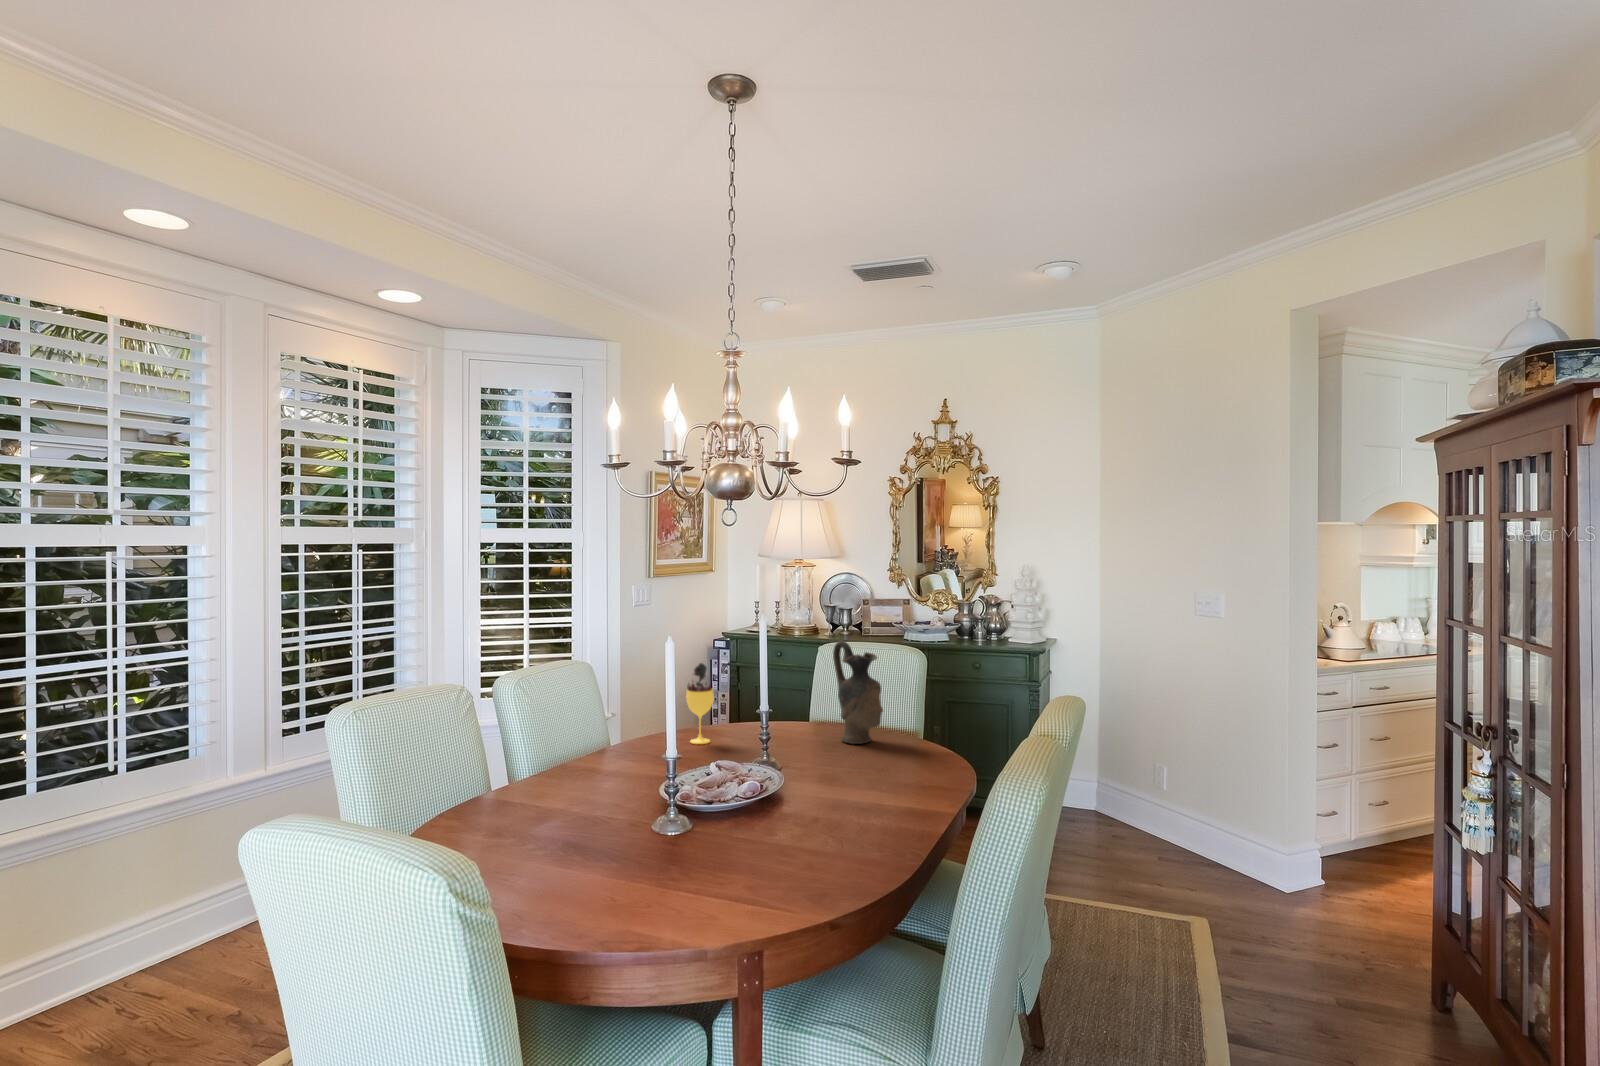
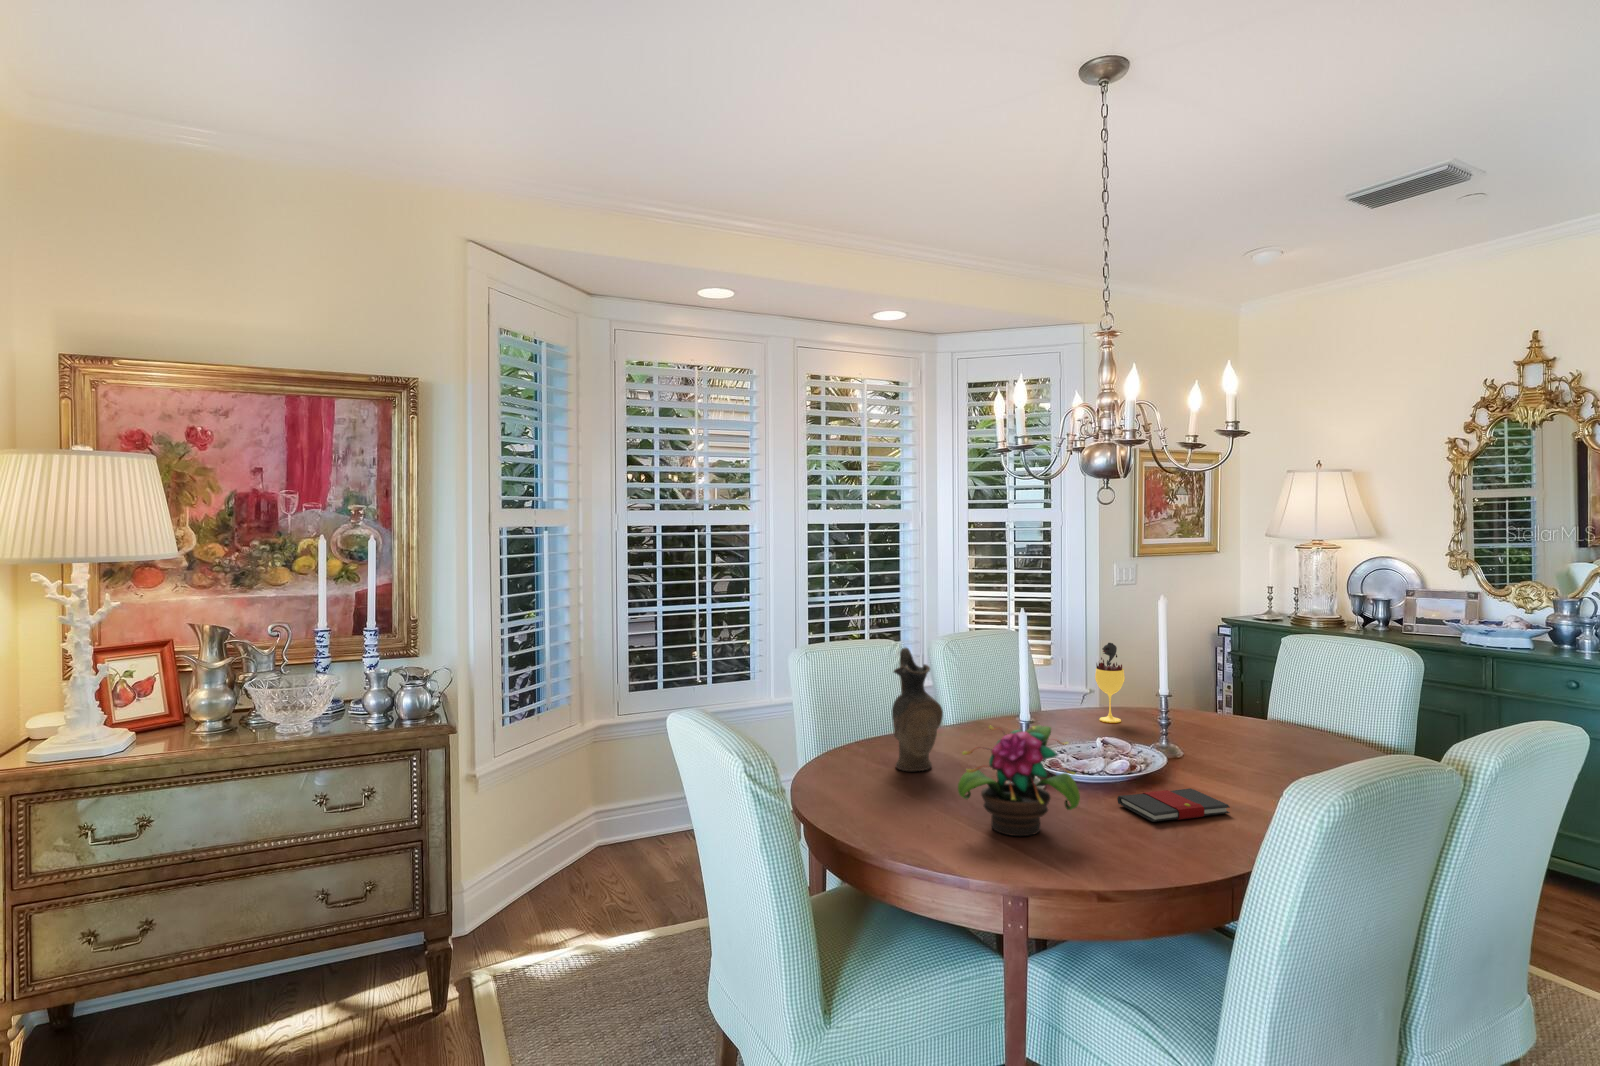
ceramic pitcher: present [833,641,883,744] -> present [892,648,943,771]
potted flower: none [643,757,772,882] -> present [958,725,1080,836]
book: none [778,796,873,836] -> present [1117,788,1230,822]

